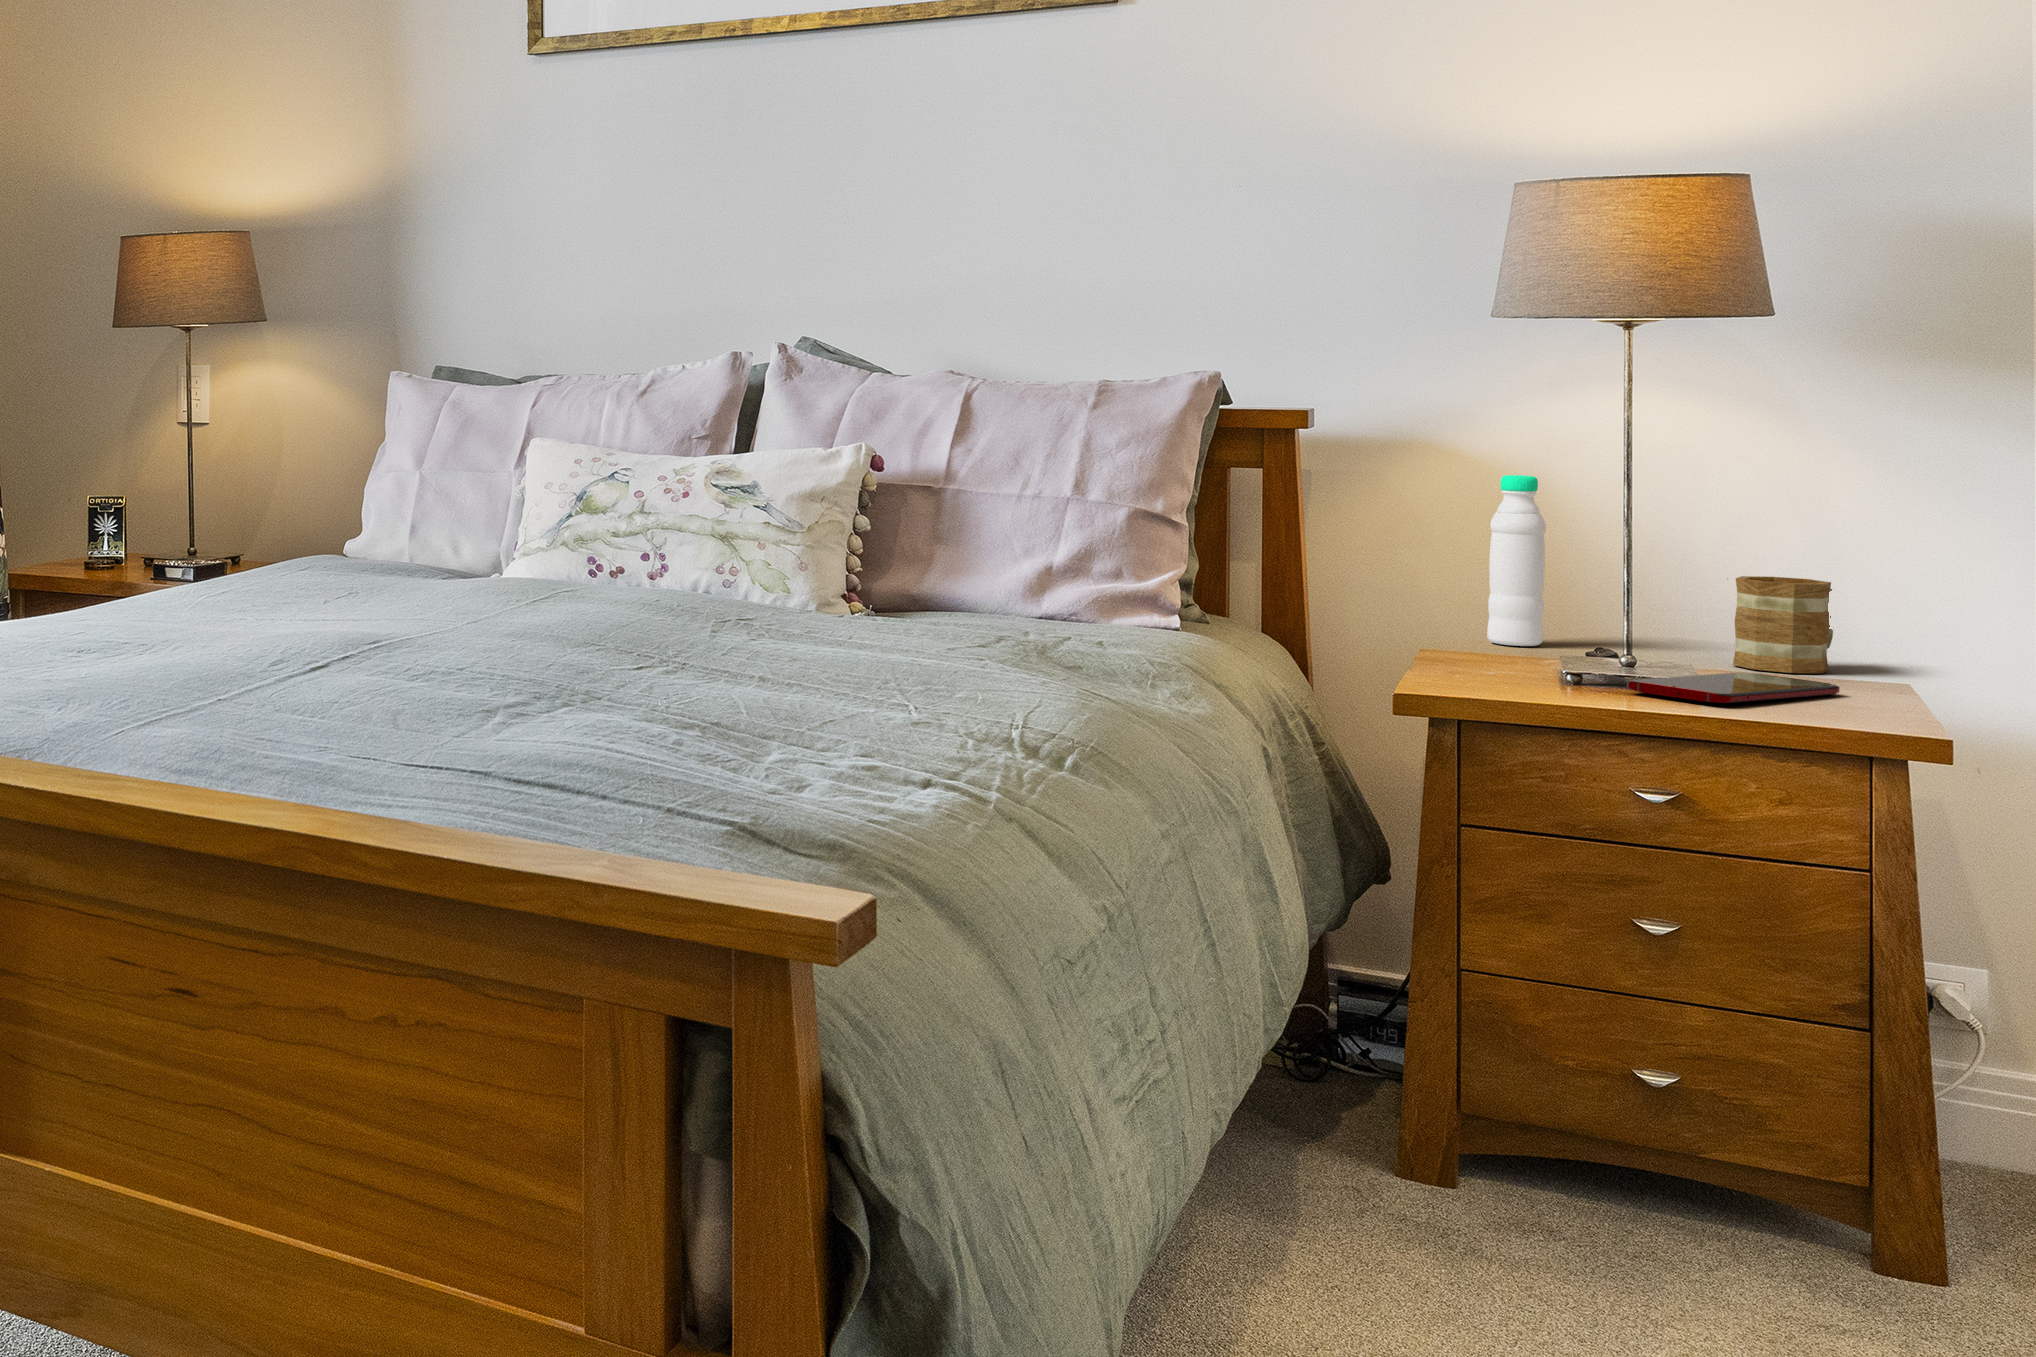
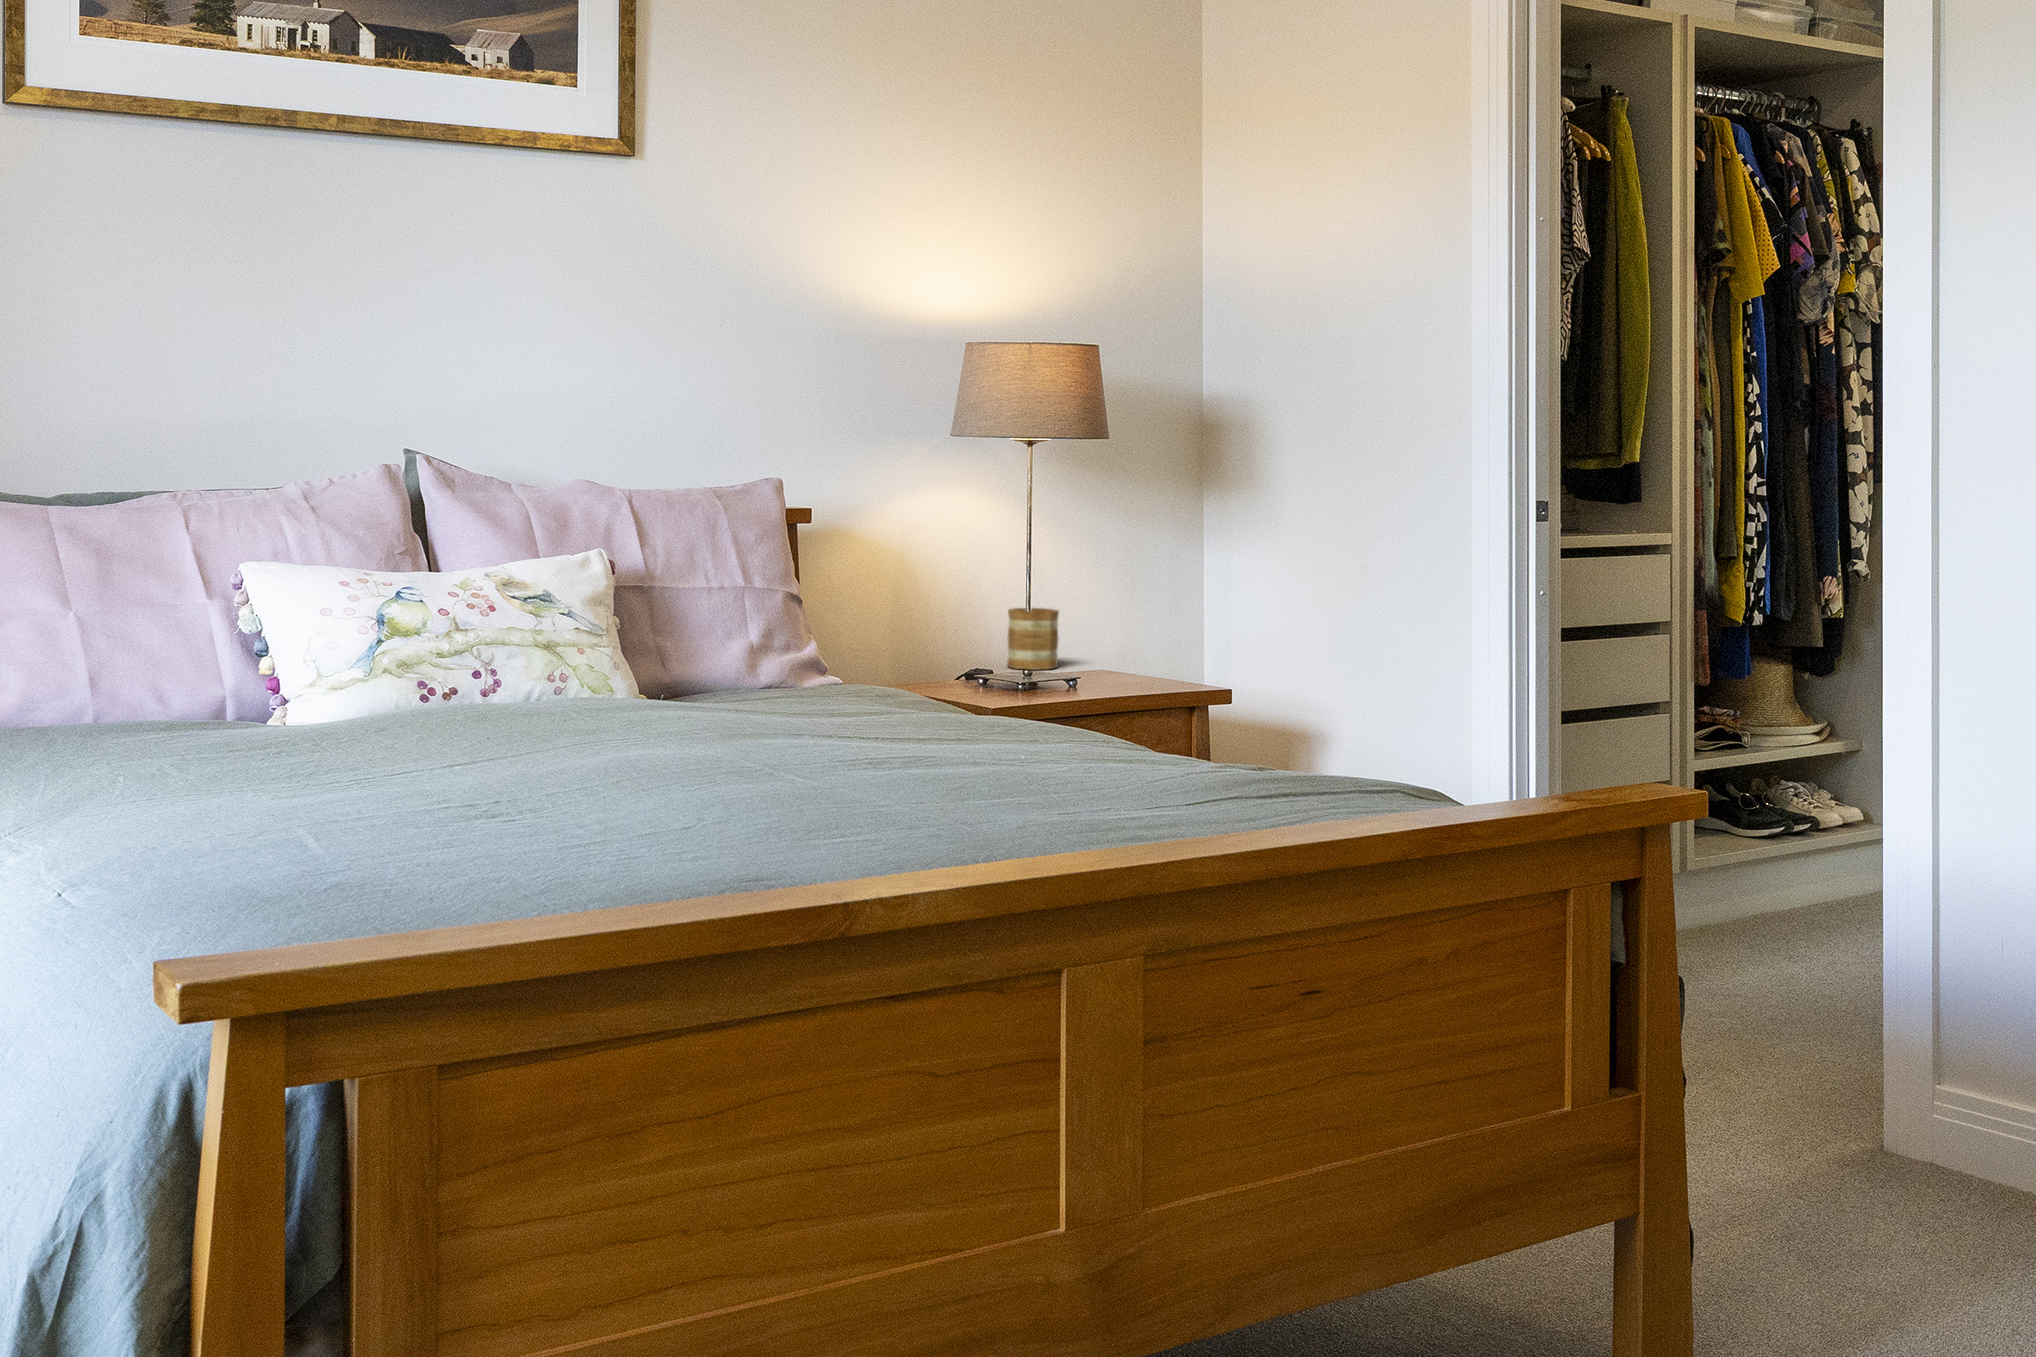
water bottle: present [1487,475,1546,646] -> none [869,549,905,672]
smartphone: present [1627,672,1840,703] -> none [1060,671,1127,691]

